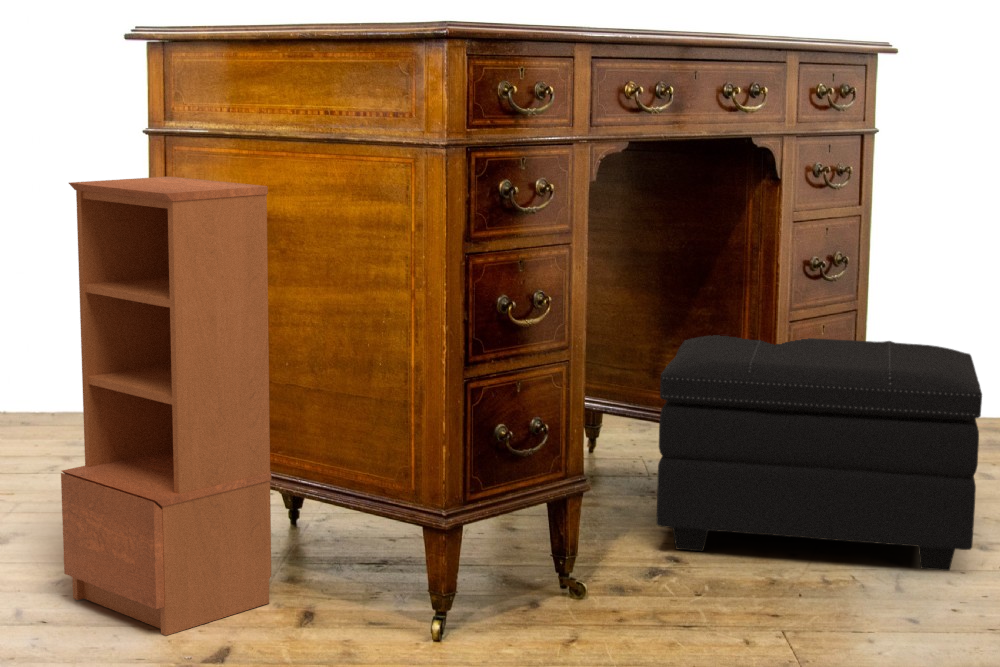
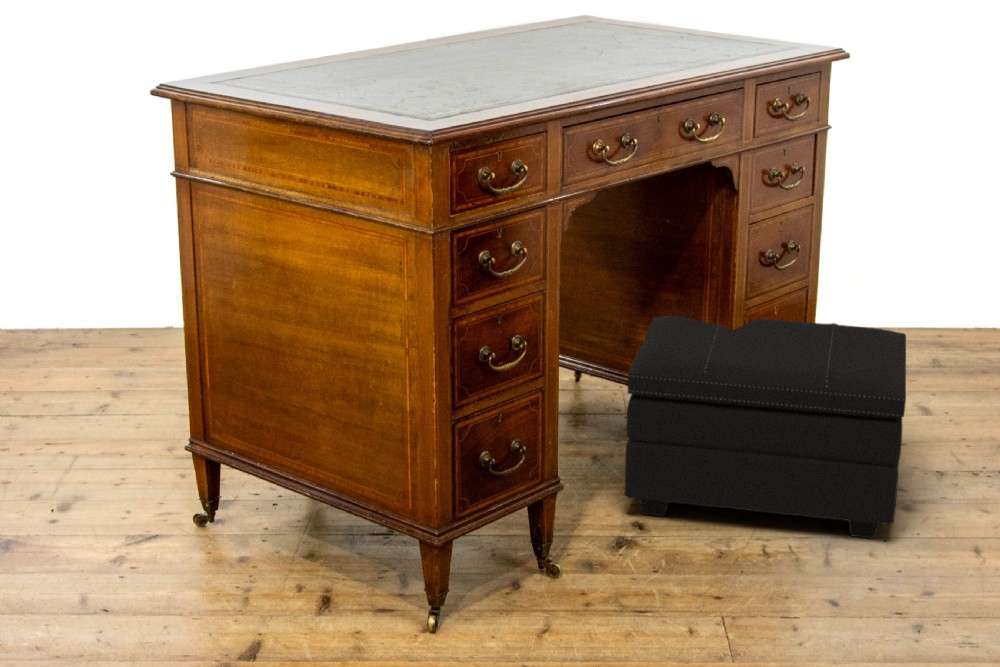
bookcase: present [61,176,271,635] -> none [105,222,294,626]

